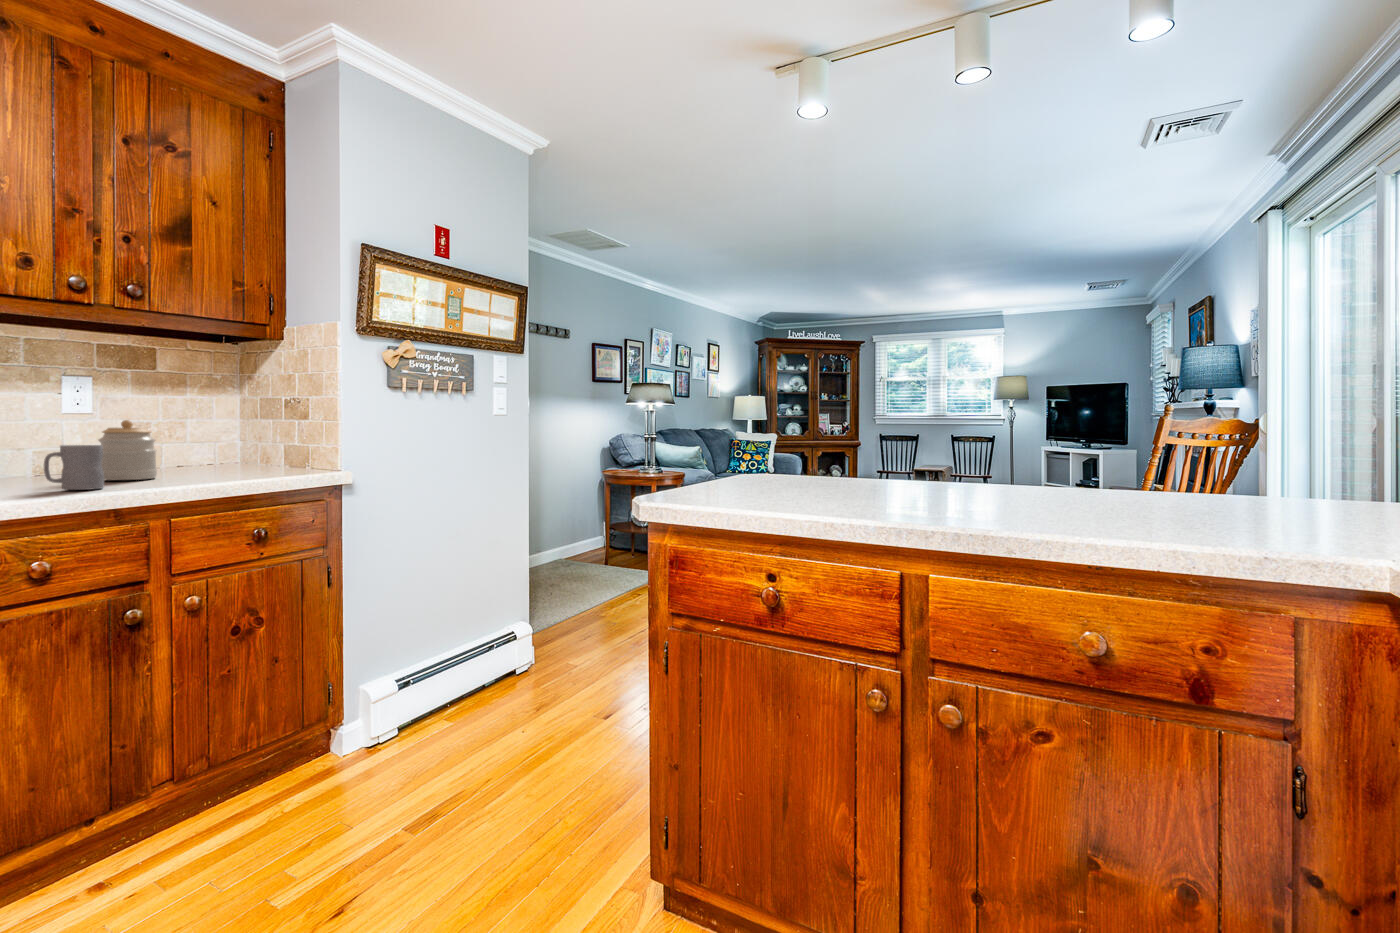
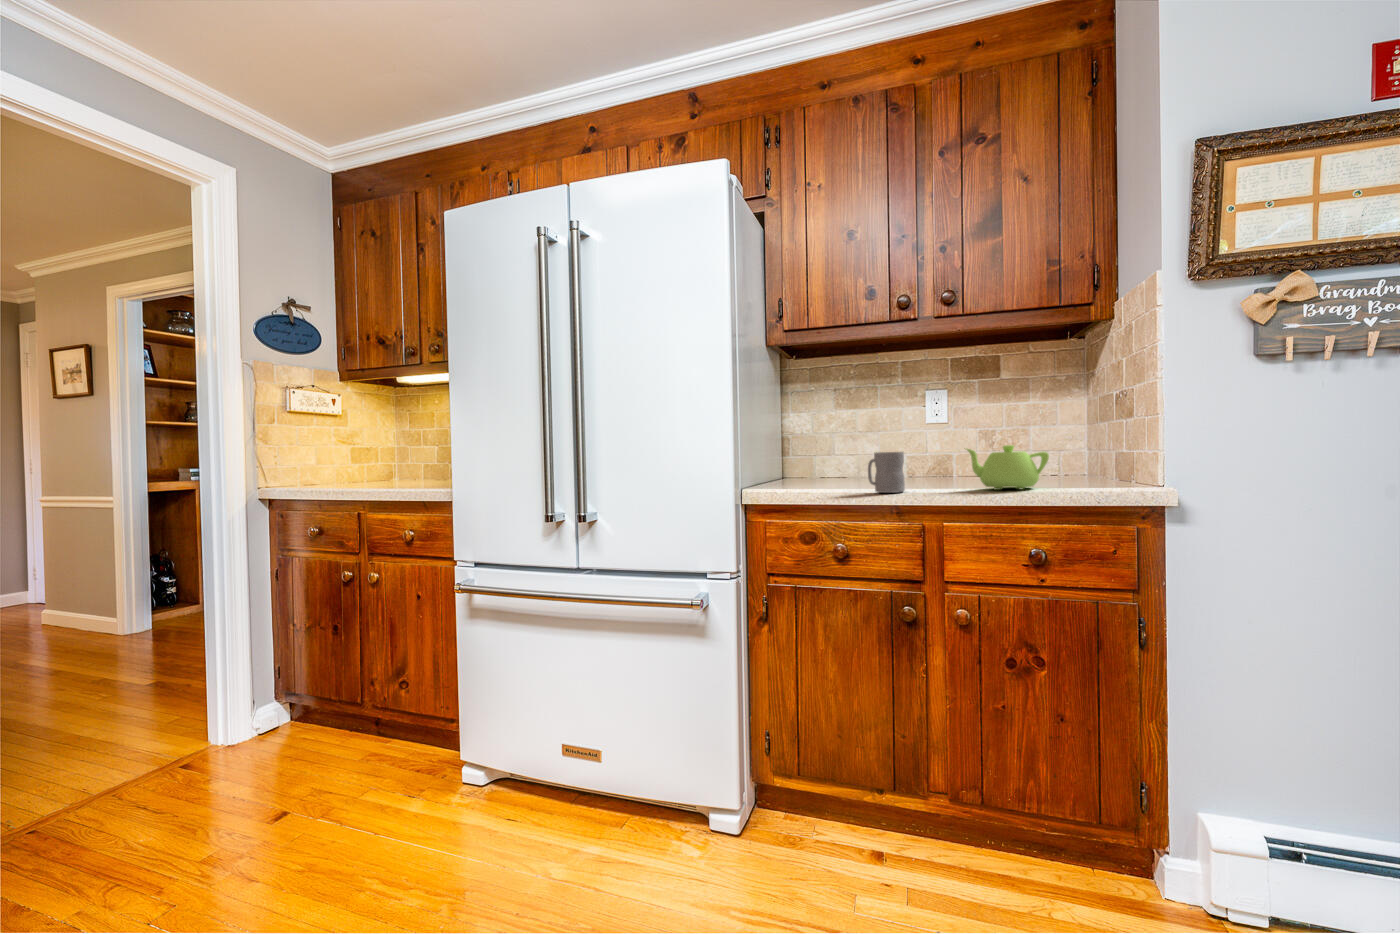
jar: present [98,420,157,480] -> none [922,427,968,485]
teapot: none [178,441,259,481] -> present [966,445,1049,490]

